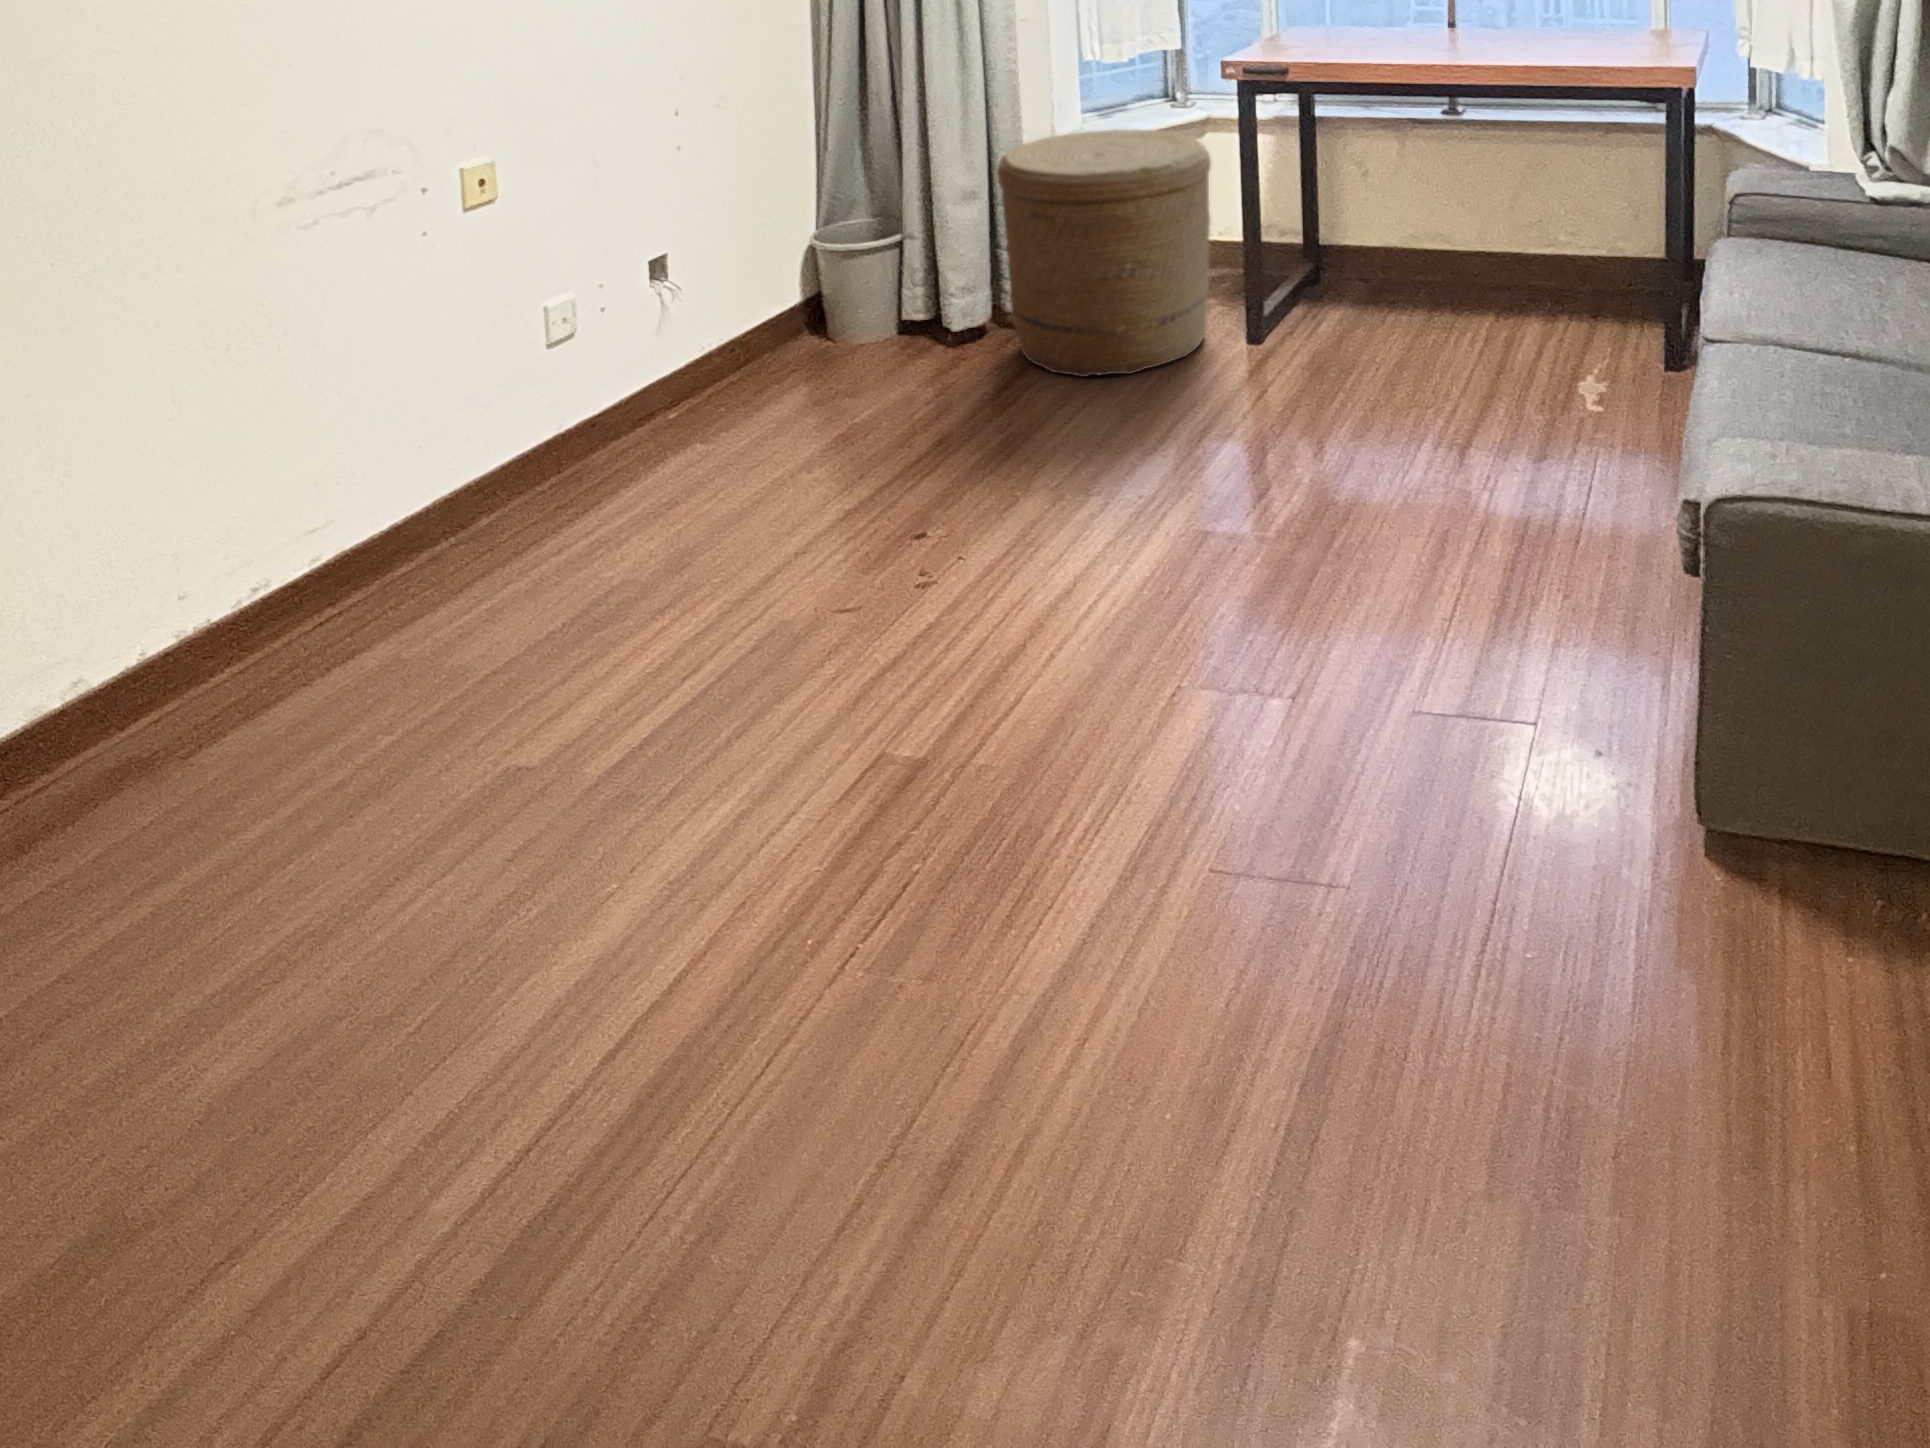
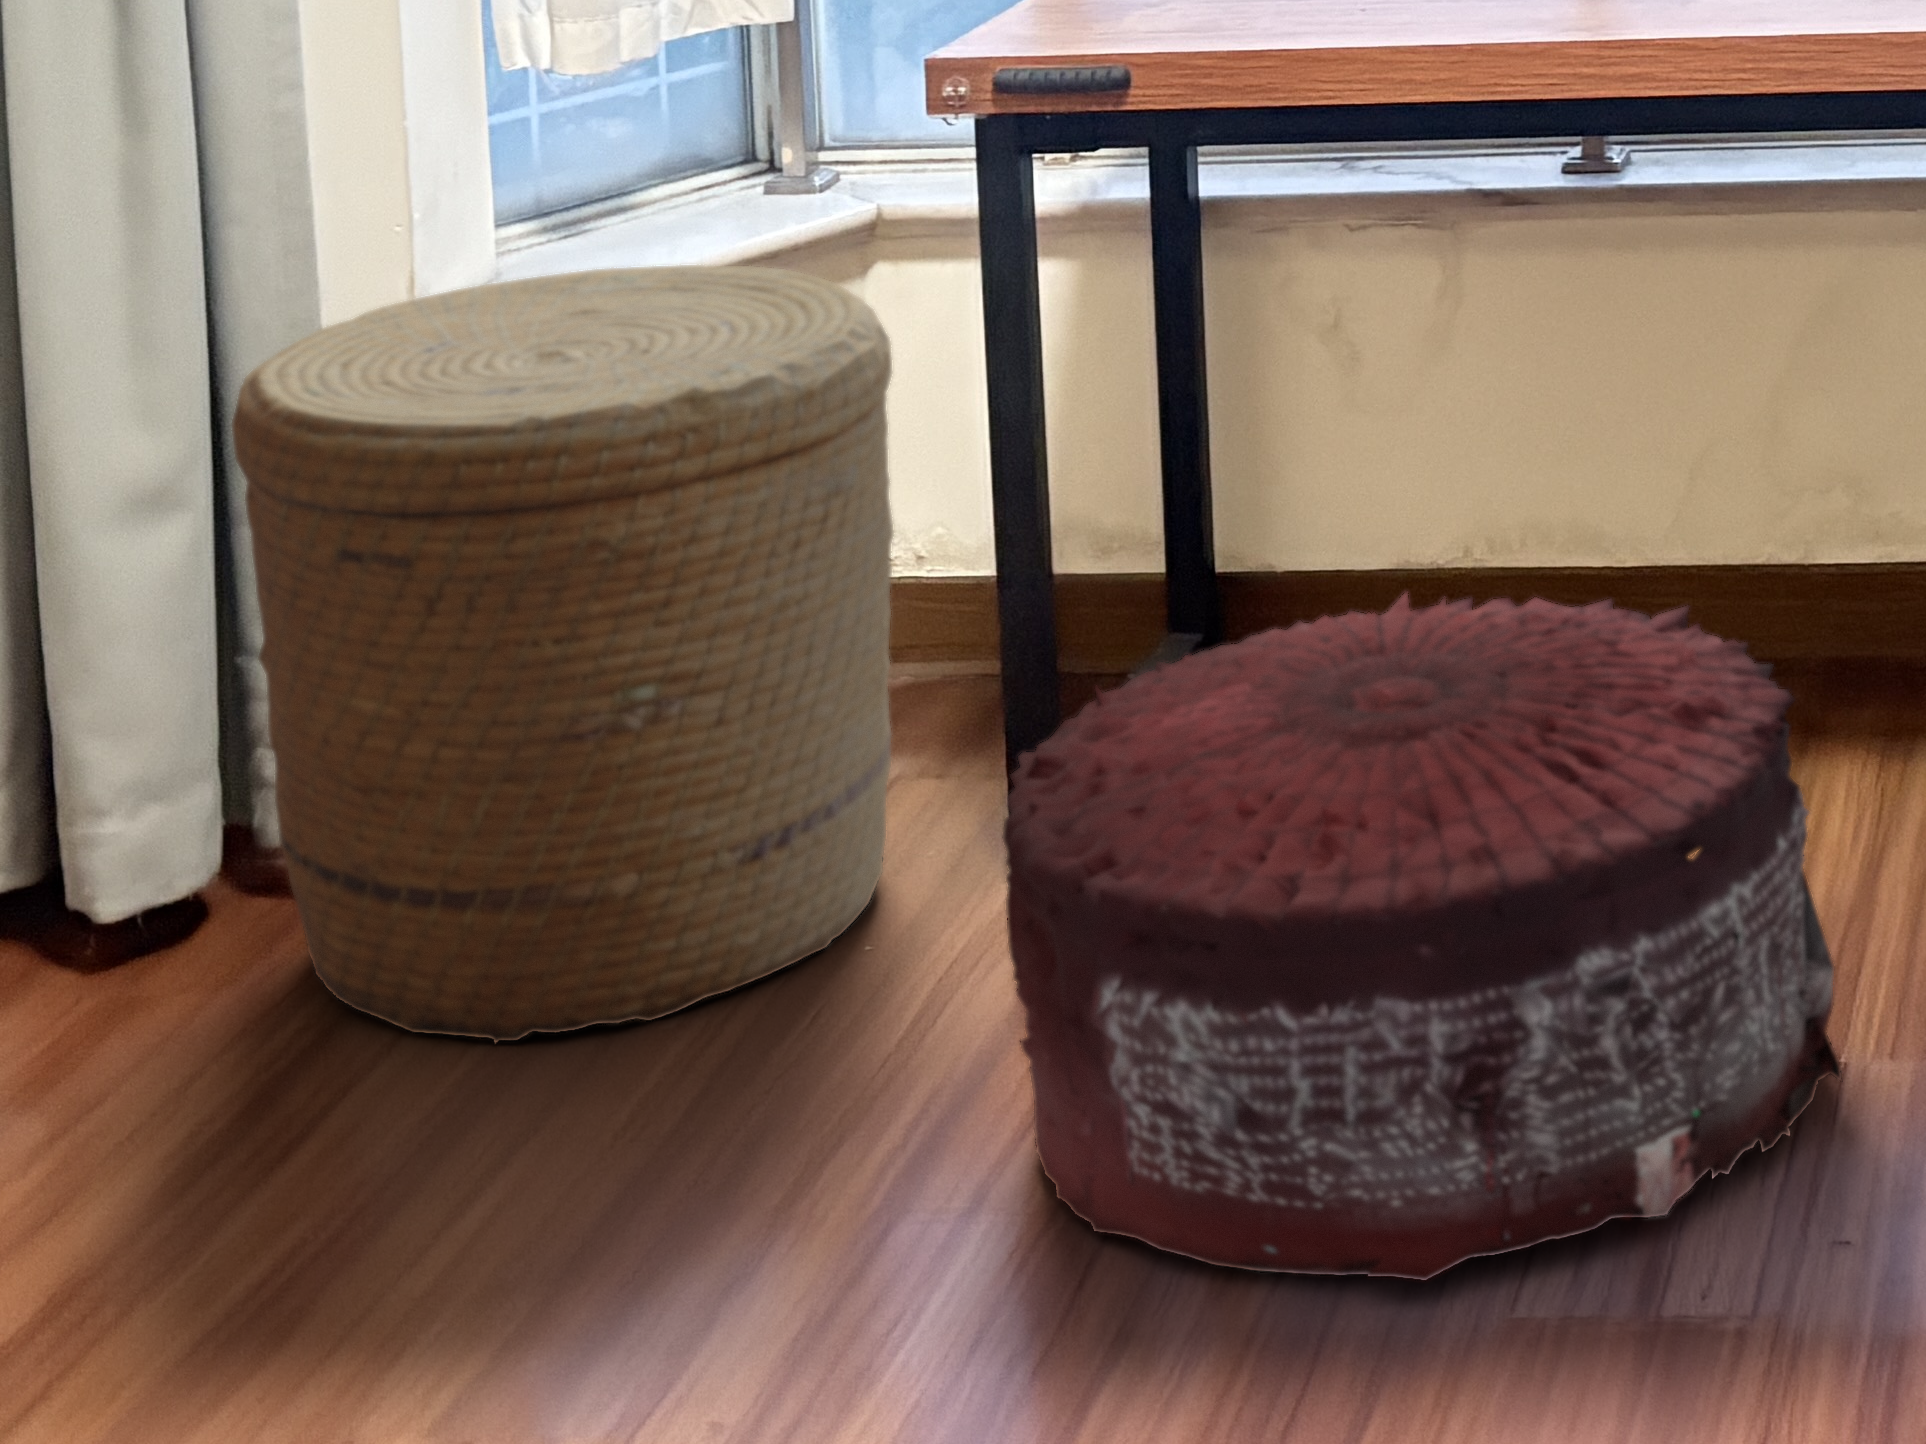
pouf: none [1244,249,1523,469] -> present [1002,594,1843,1280]

